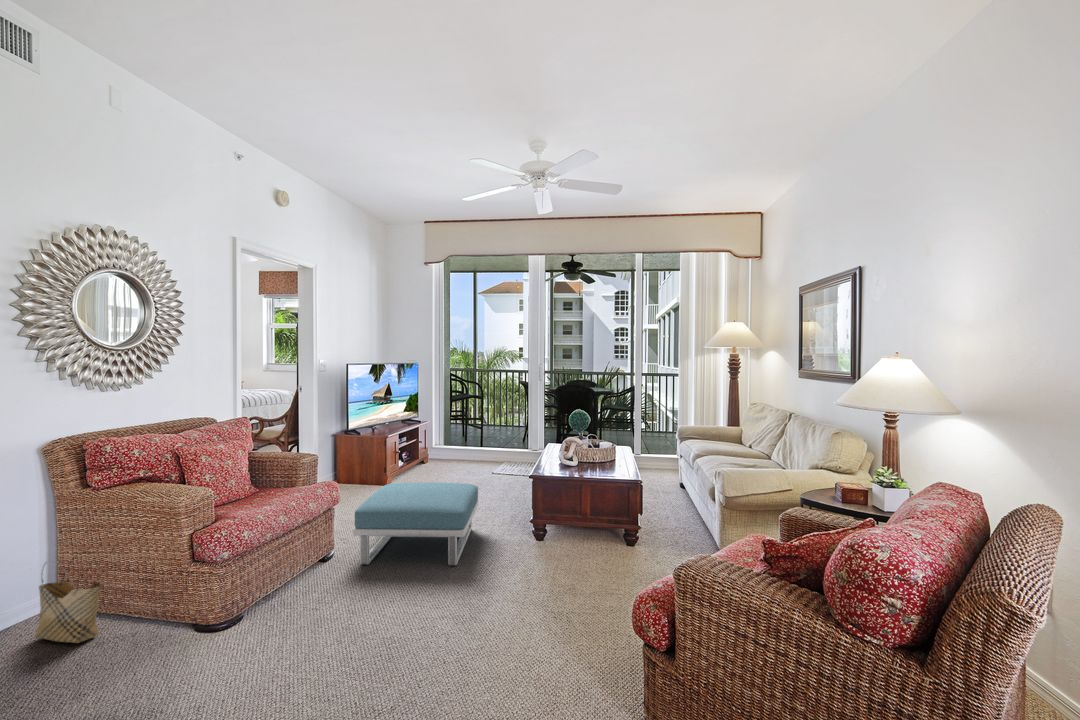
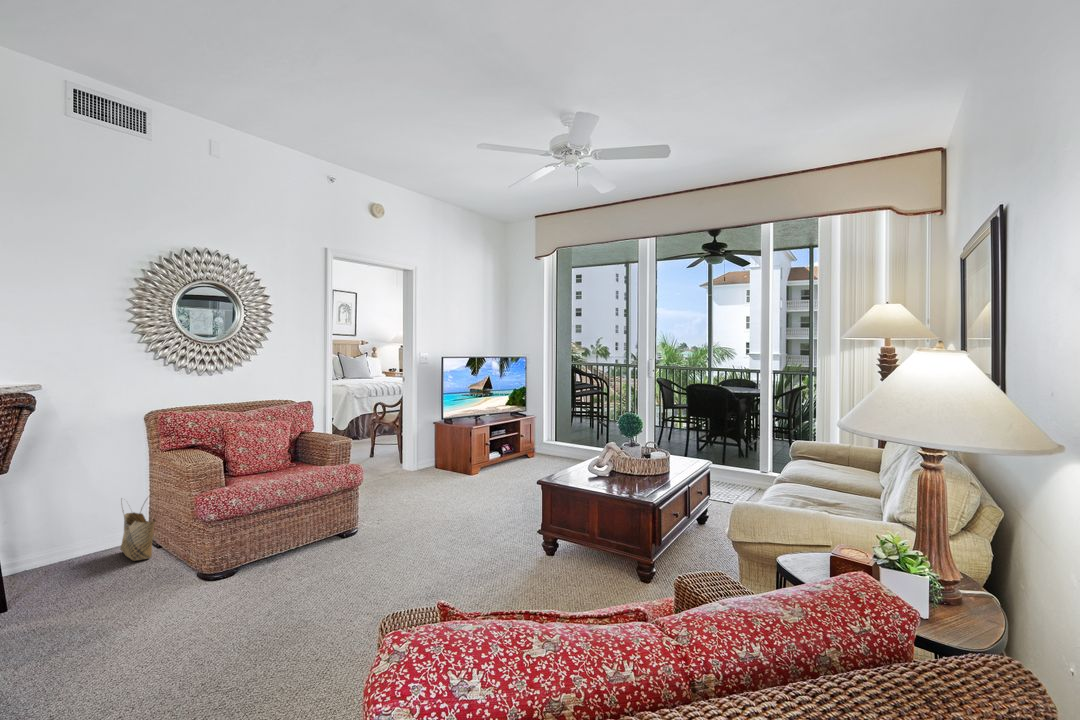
footstool: present [353,483,478,565] -> none [360,474,496,564]

